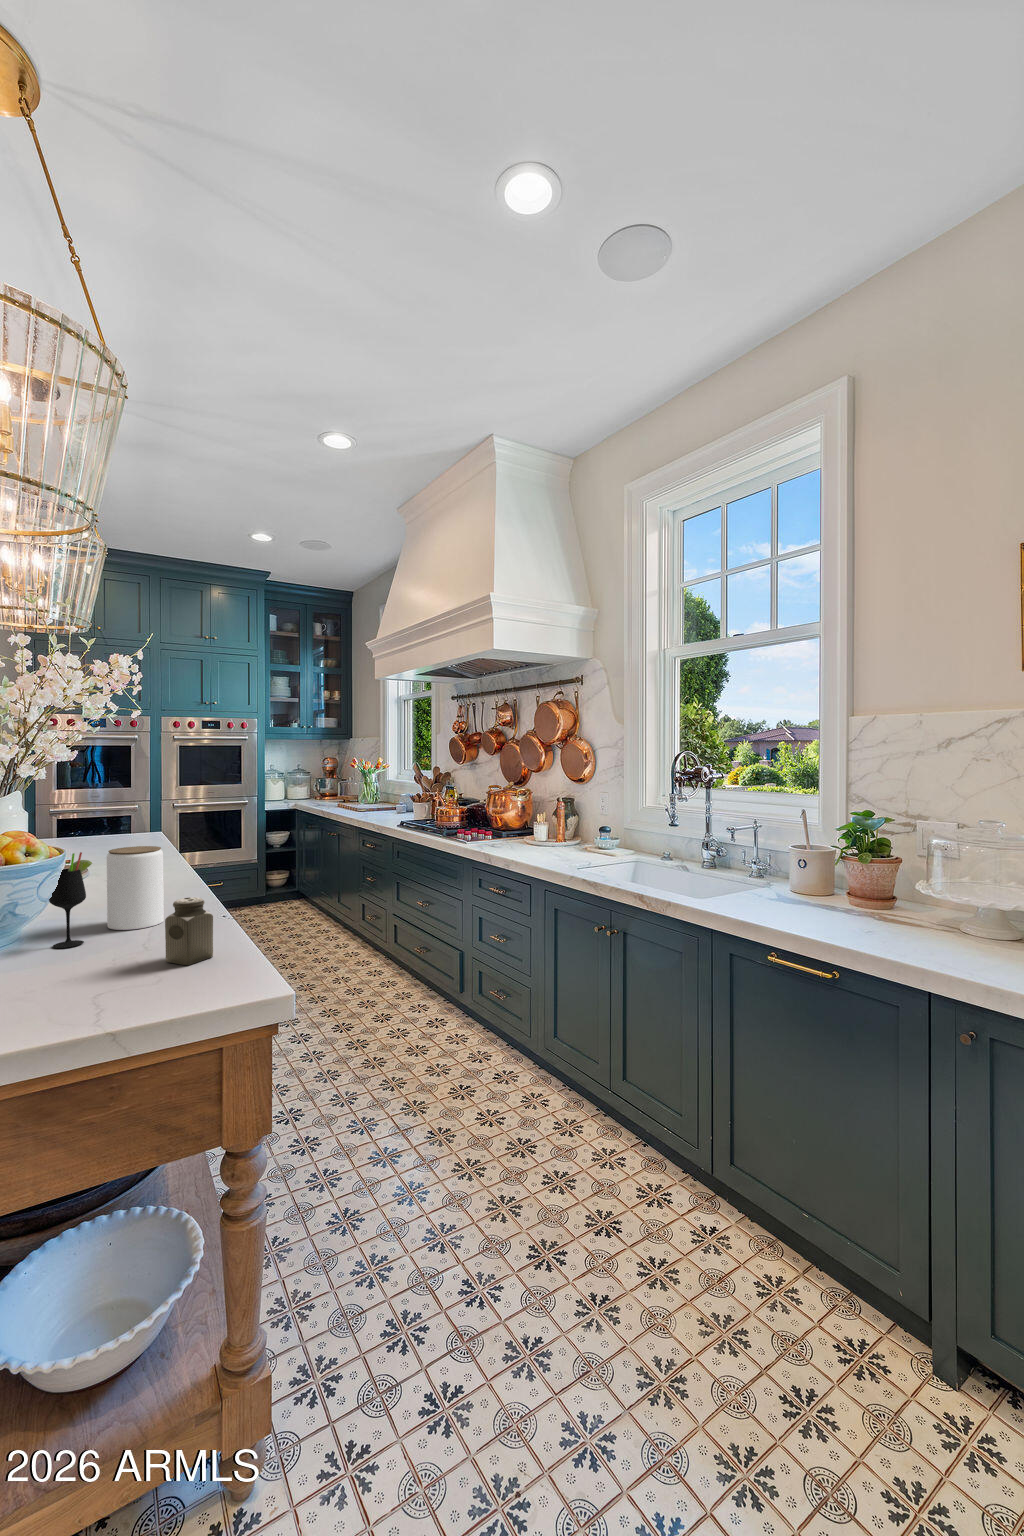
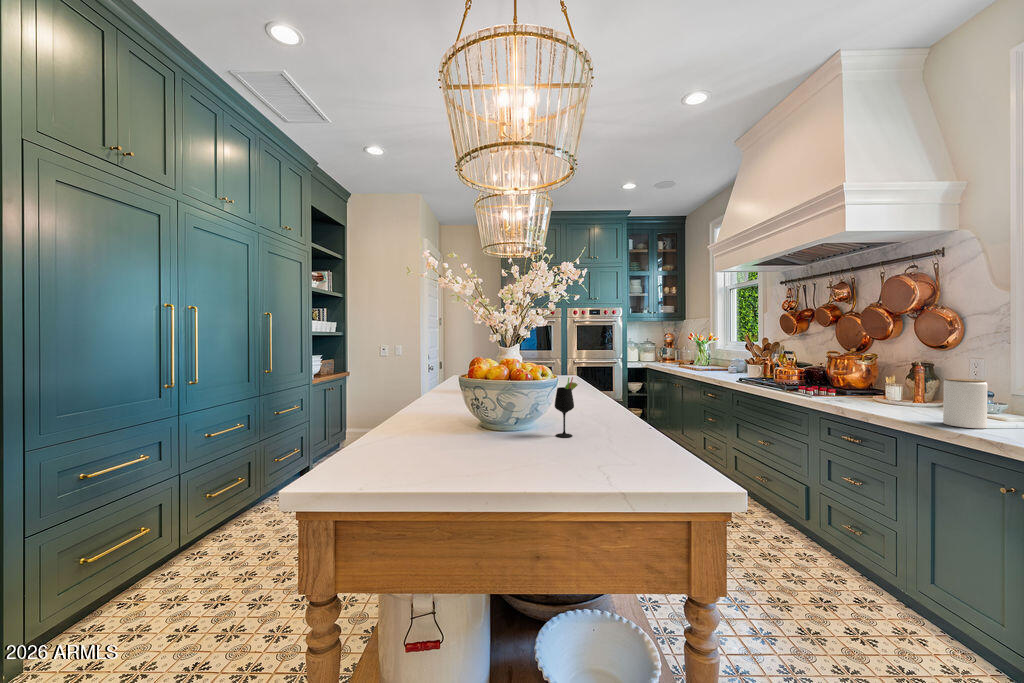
jar: present [107,846,164,930] -> present [943,378,988,428]
salt shaker: present [165,897,213,965] -> none [633,413,666,461]

